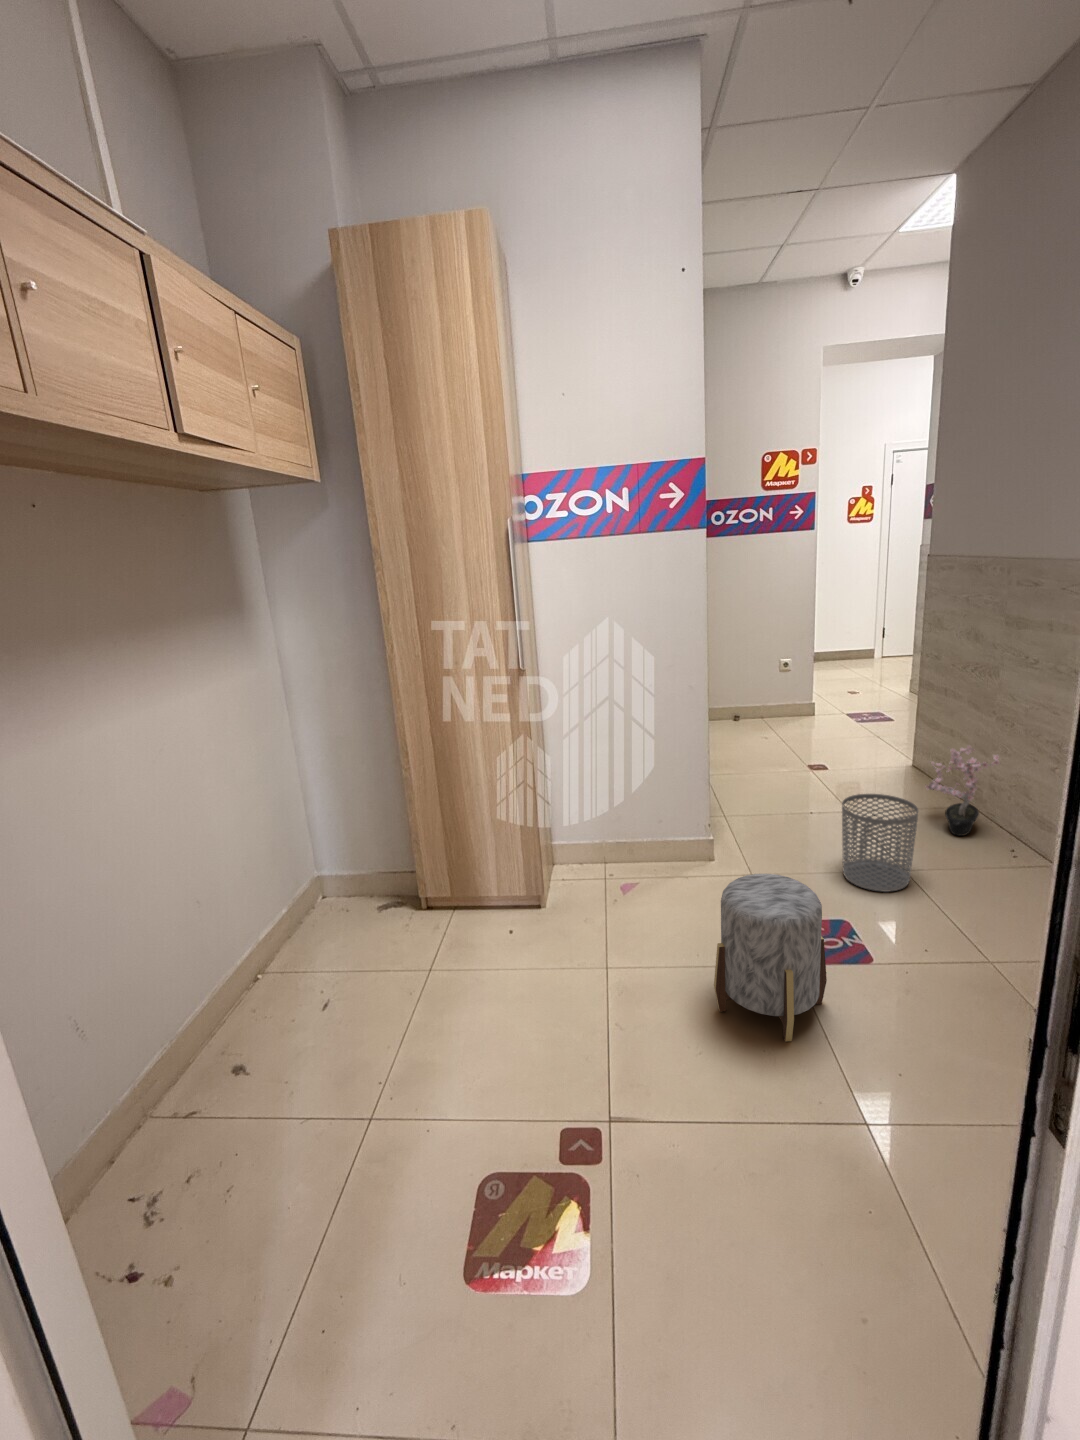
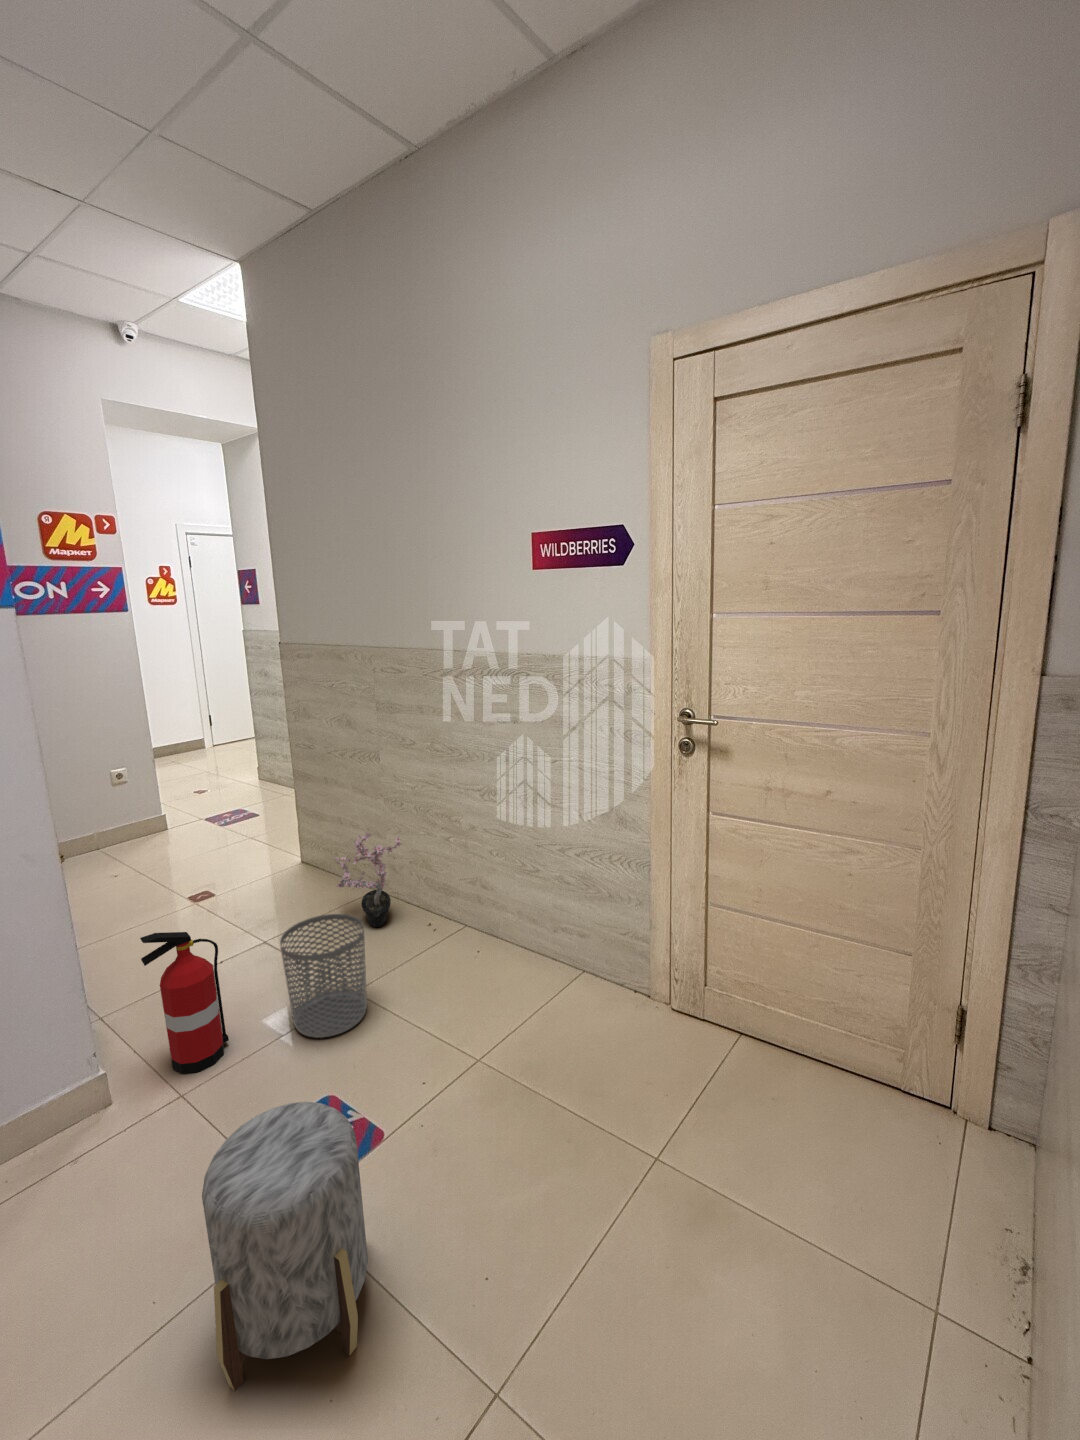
fire extinguisher: none [745,763,797,869] -> present [140,932,229,1074]

